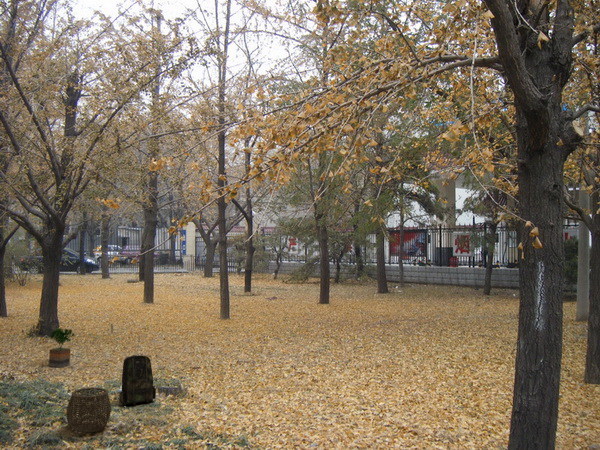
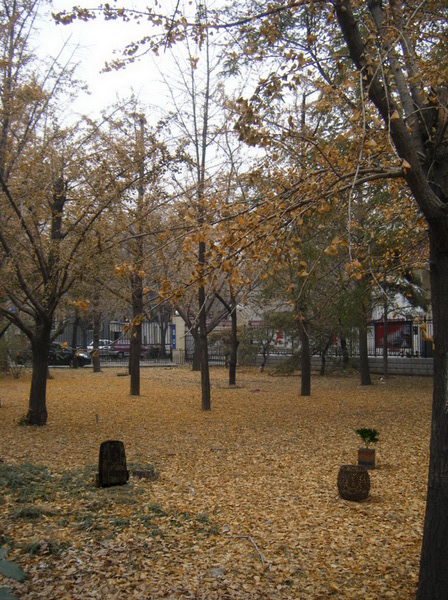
potted tree: present [49,328,75,368] -> present [356,428,380,469]
woven basket: present [66,388,111,433] -> present [337,465,371,500]

